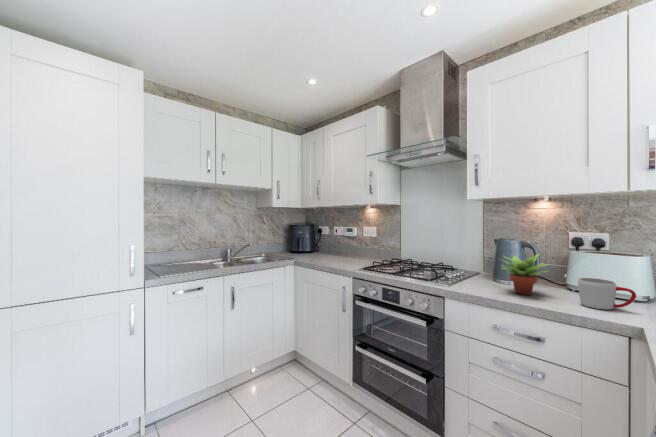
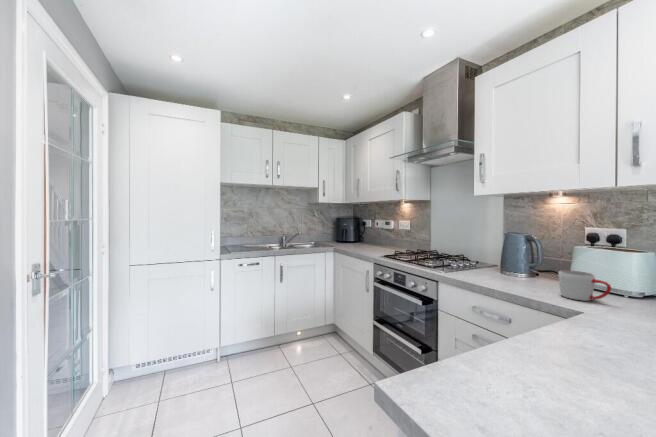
succulent plant: present [503,253,545,295] -> none [487,245,537,284]

